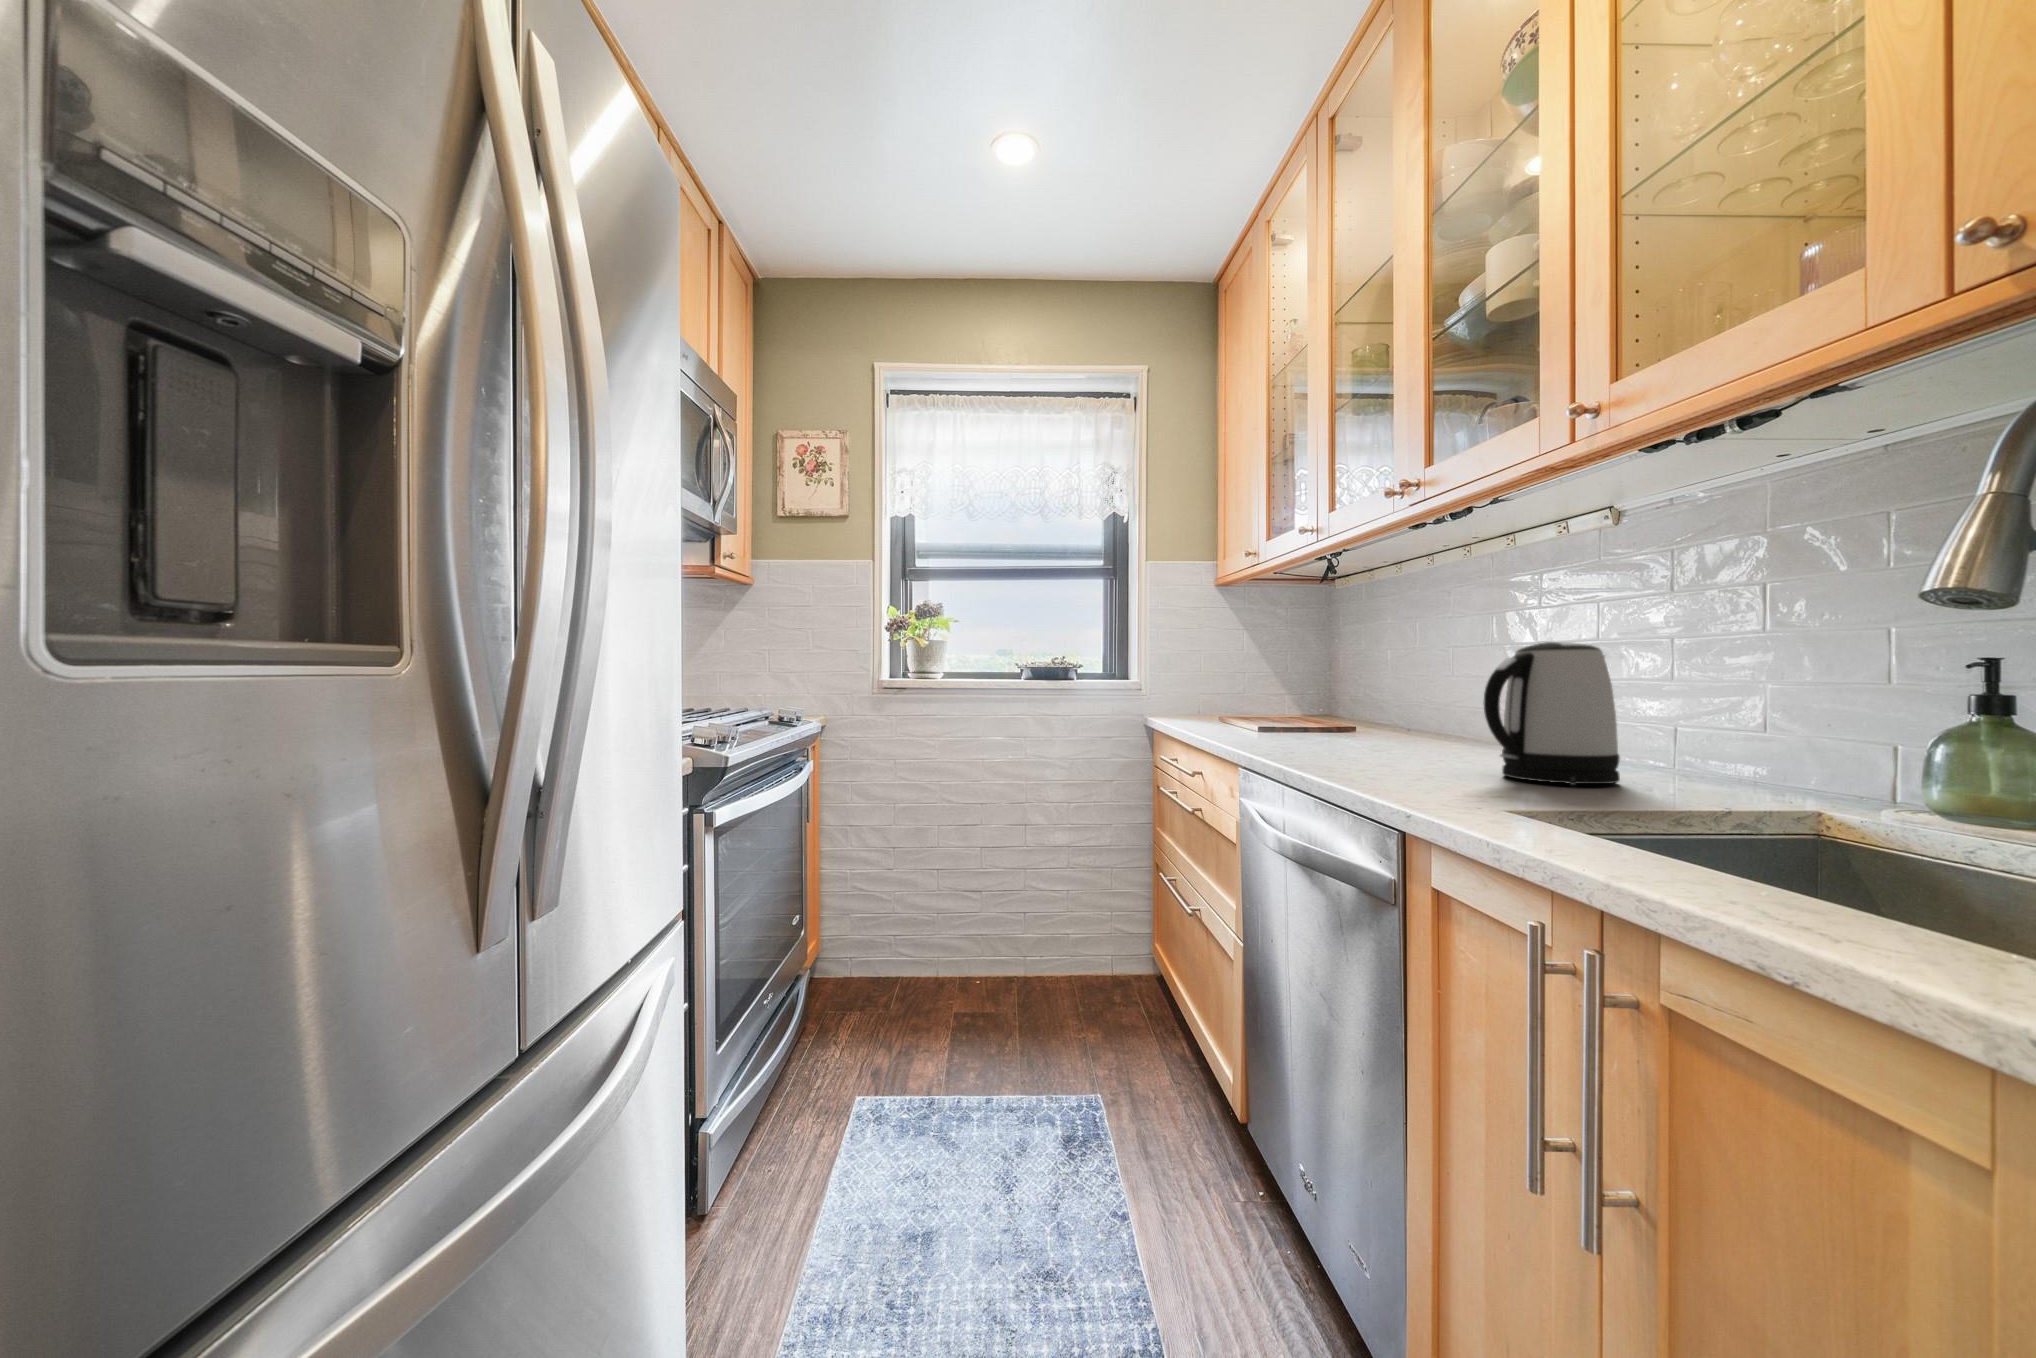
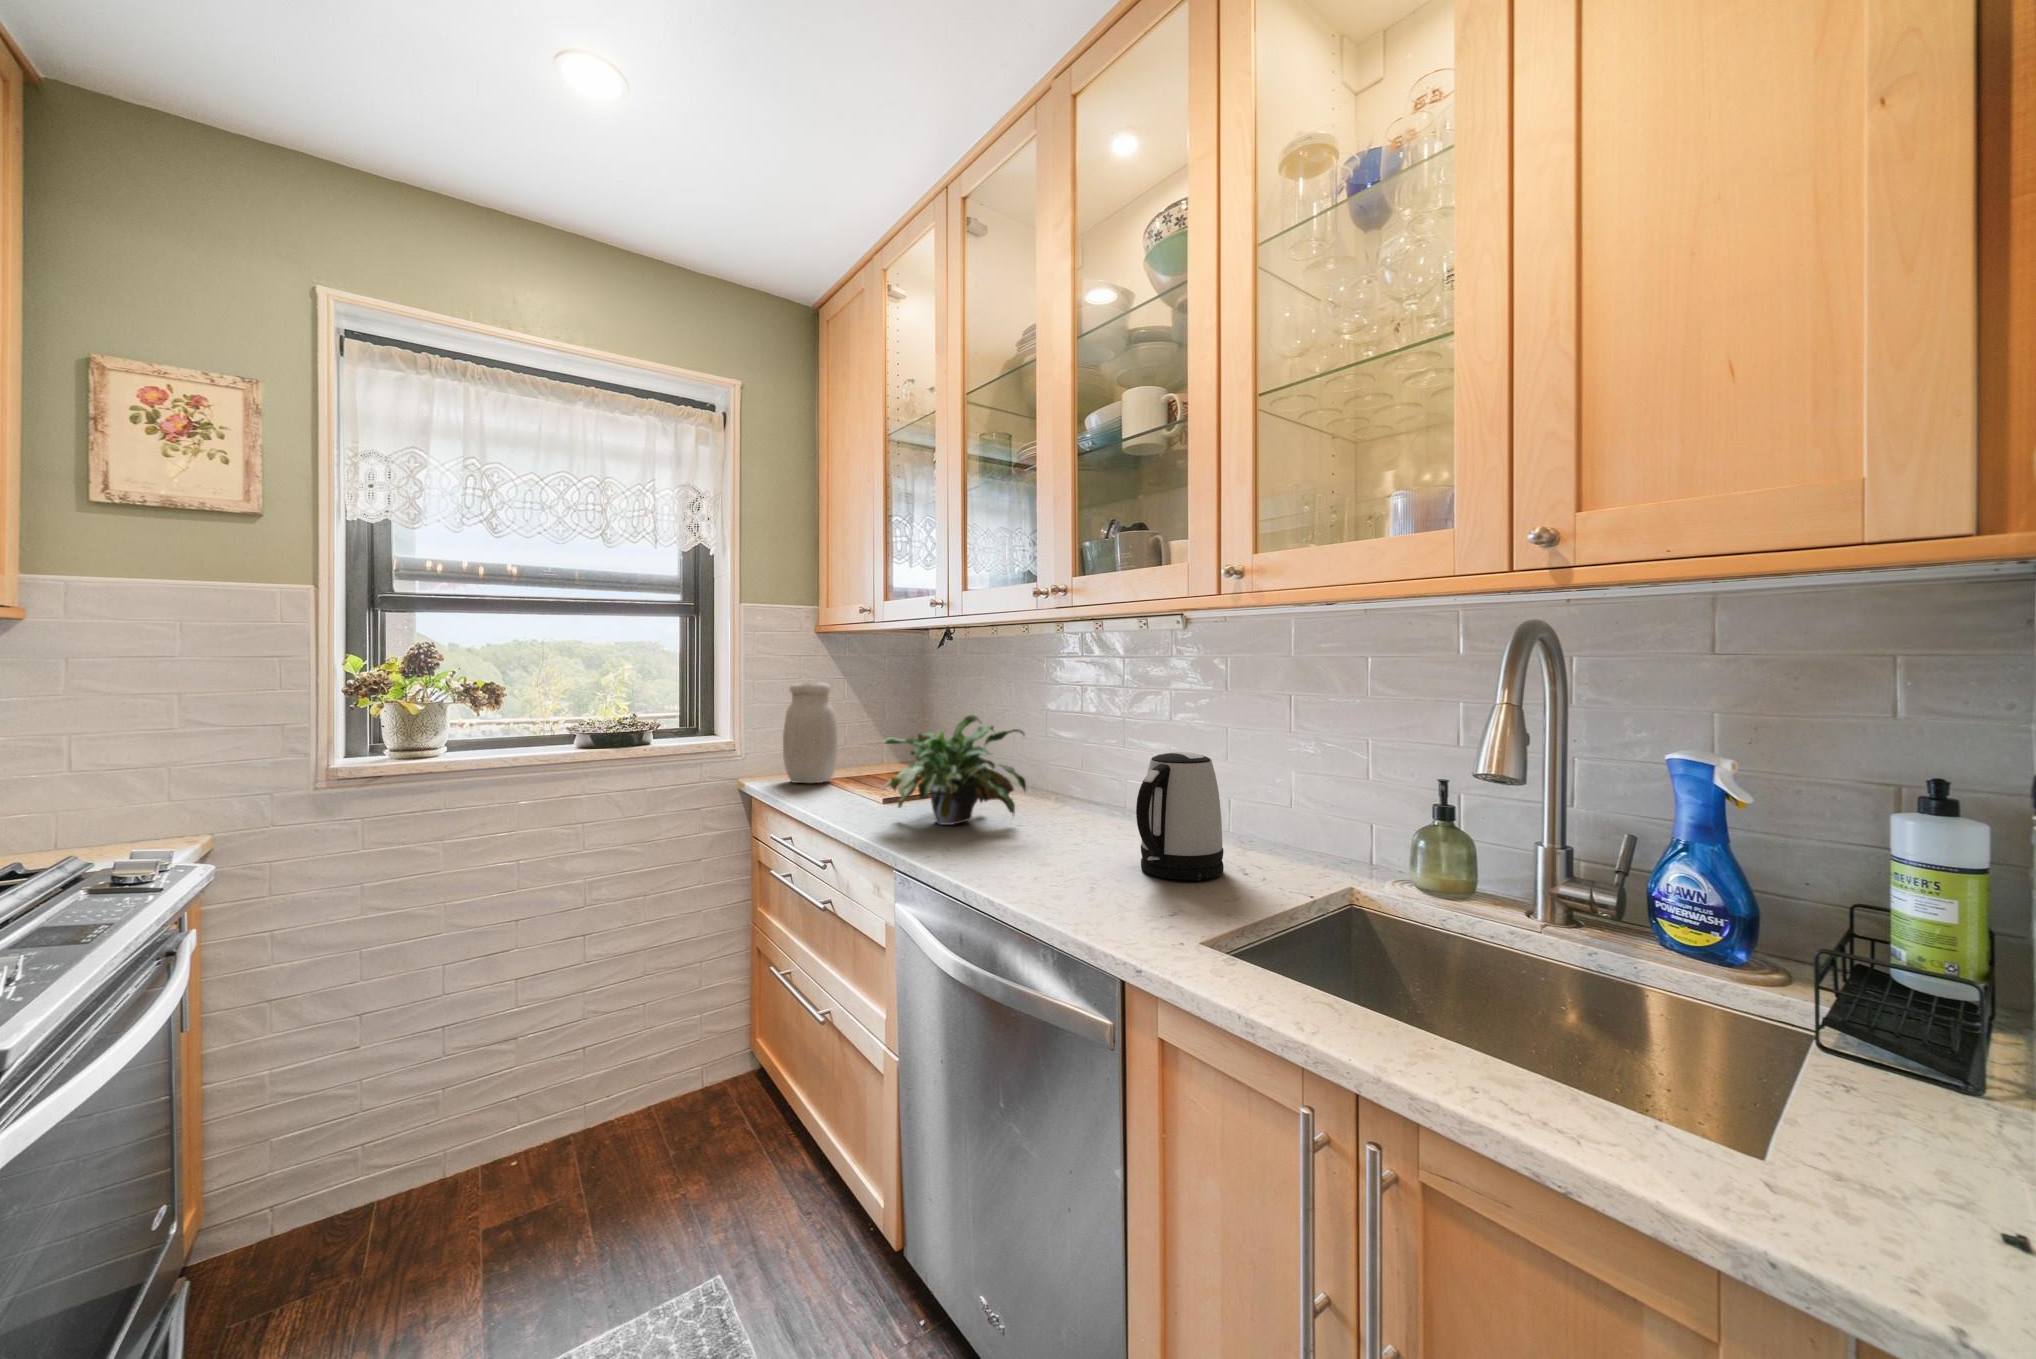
jar: none [1178,625,1228,716] -> present [783,683,837,783]
potted plant: none [1241,629,1397,740] -> present [883,715,1026,825]

